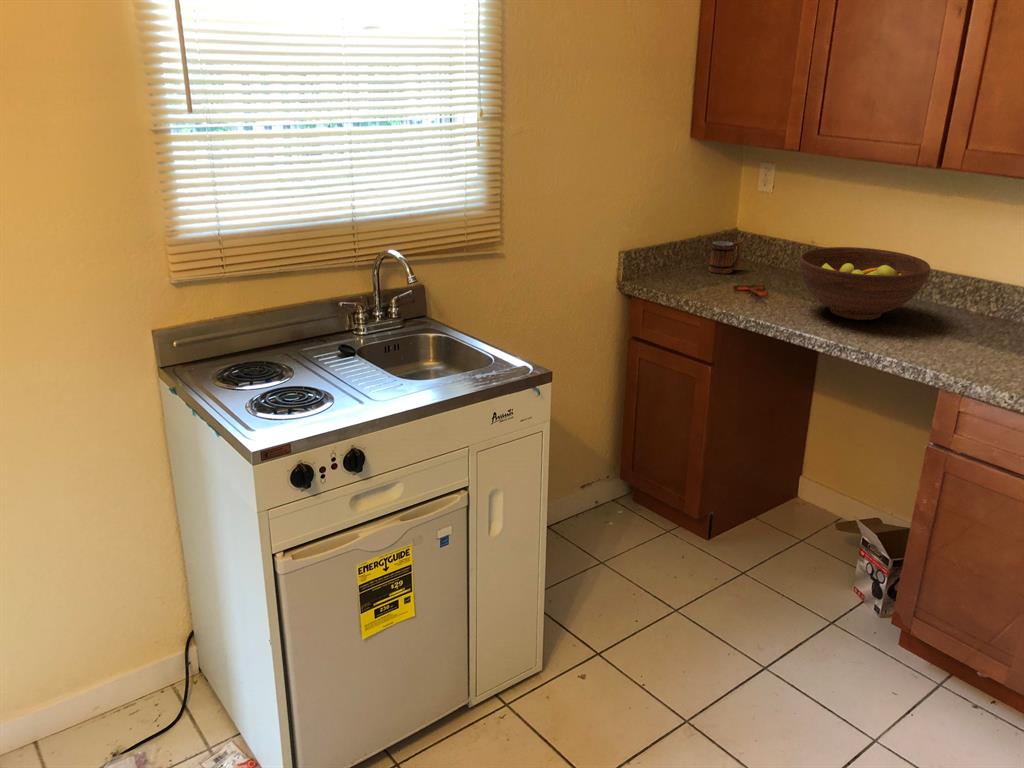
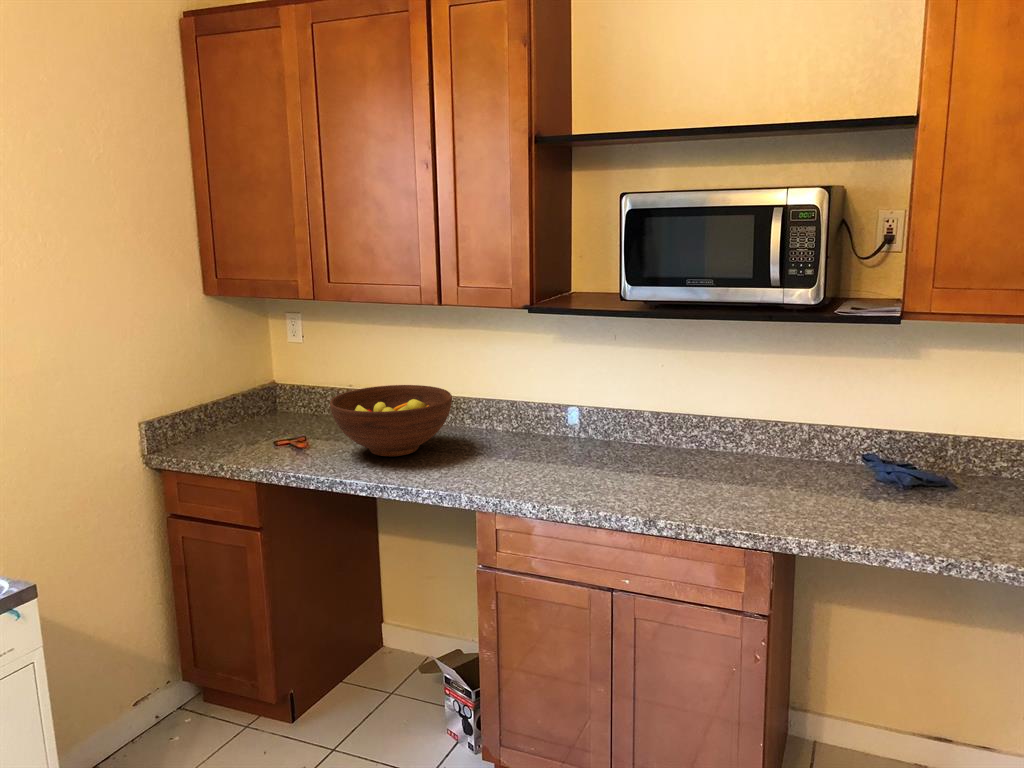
mug: present [709,240,743,273] -> none [248,392,281,430]

